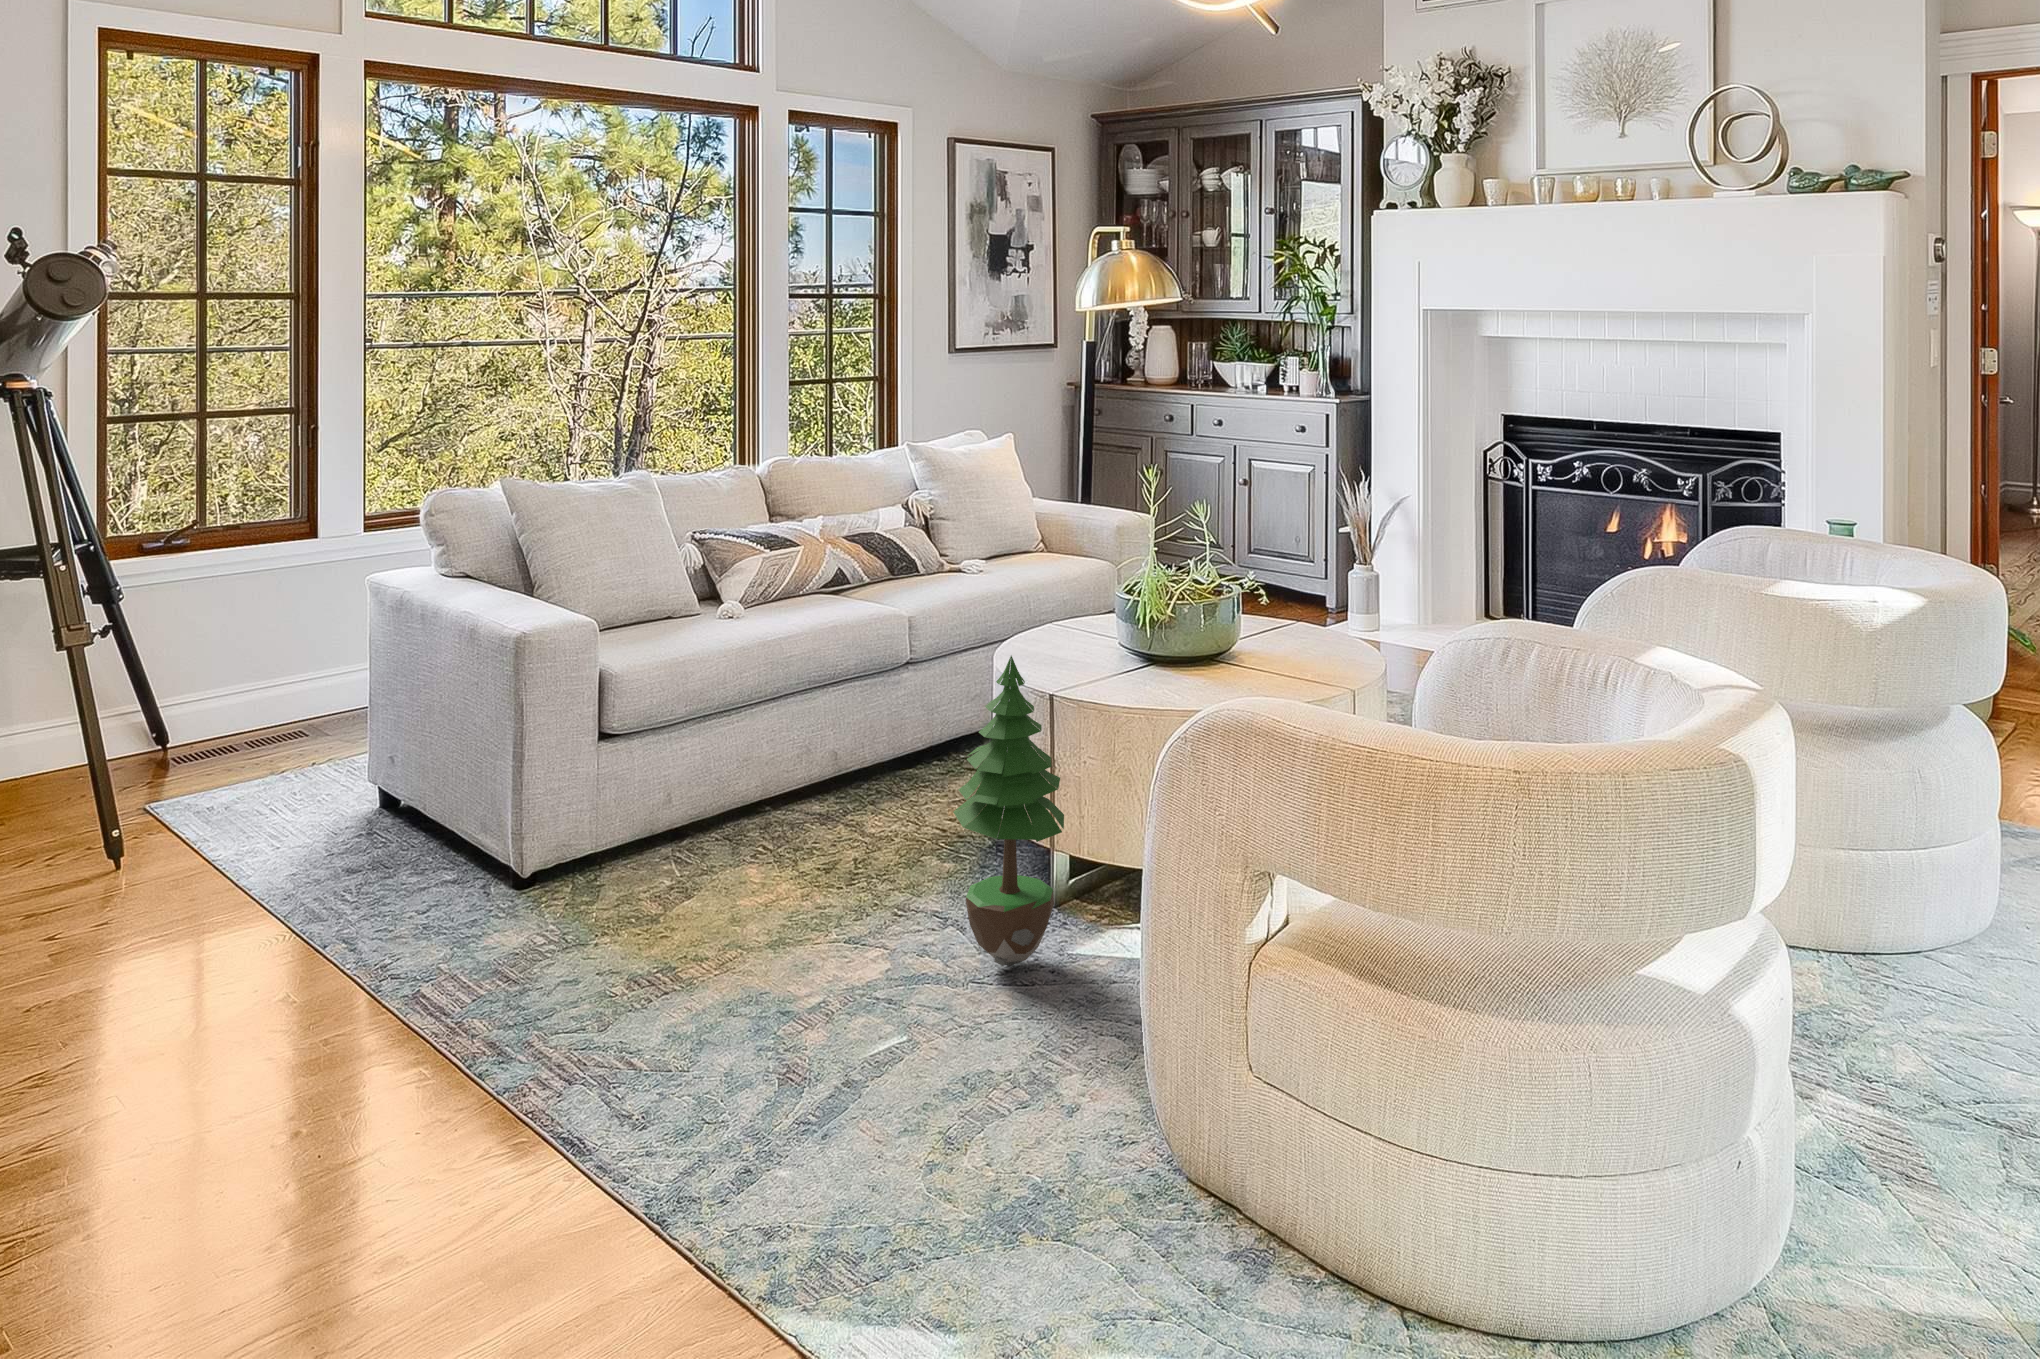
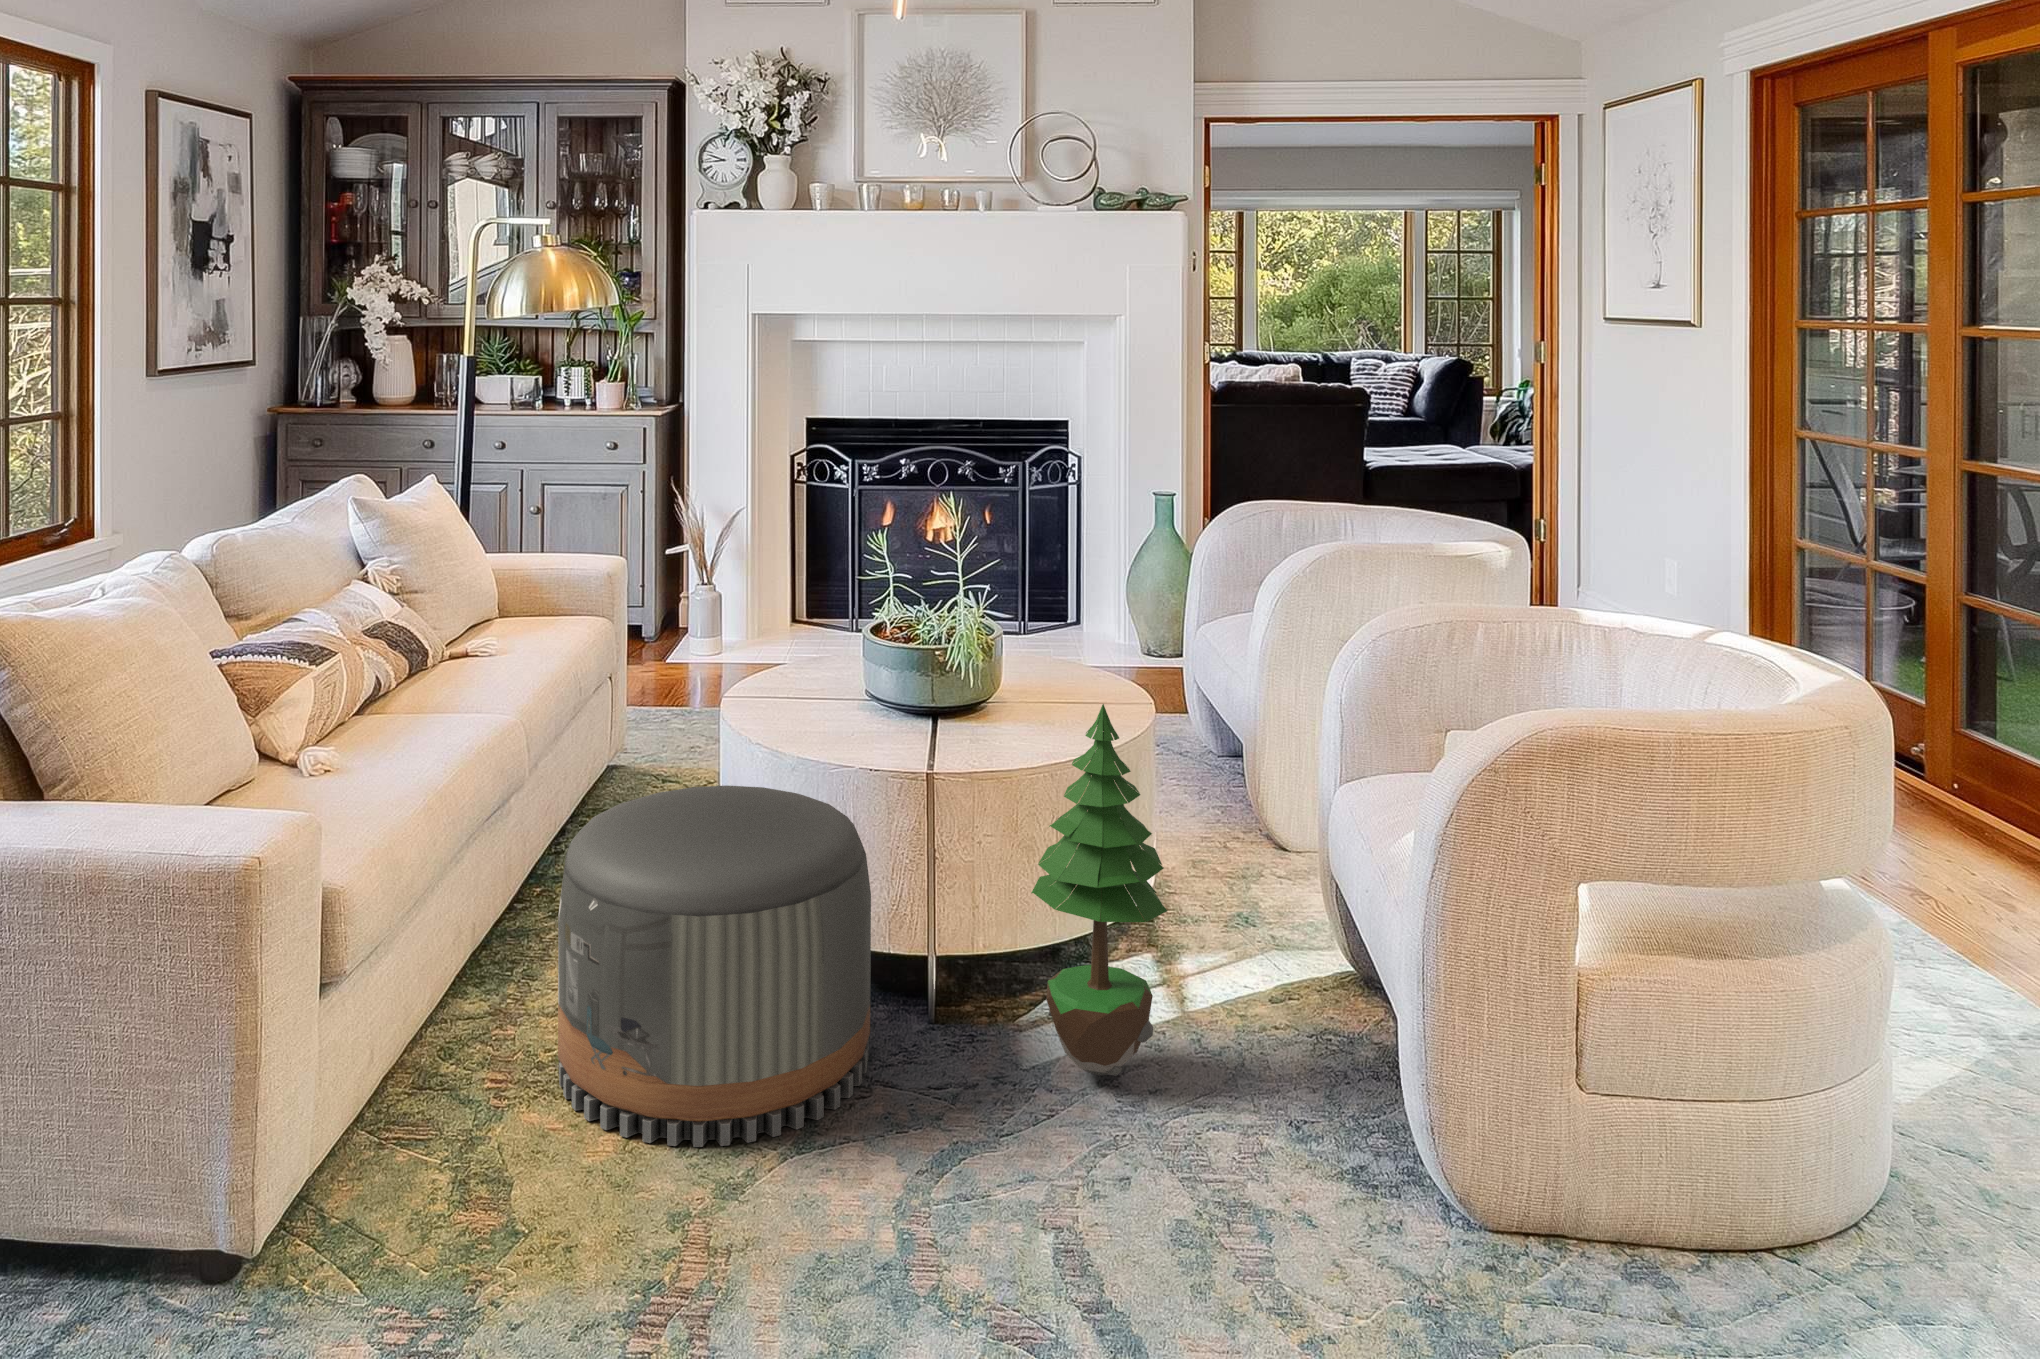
pouf: none [710,674,941,920] -> present [558,786,871,1147]

